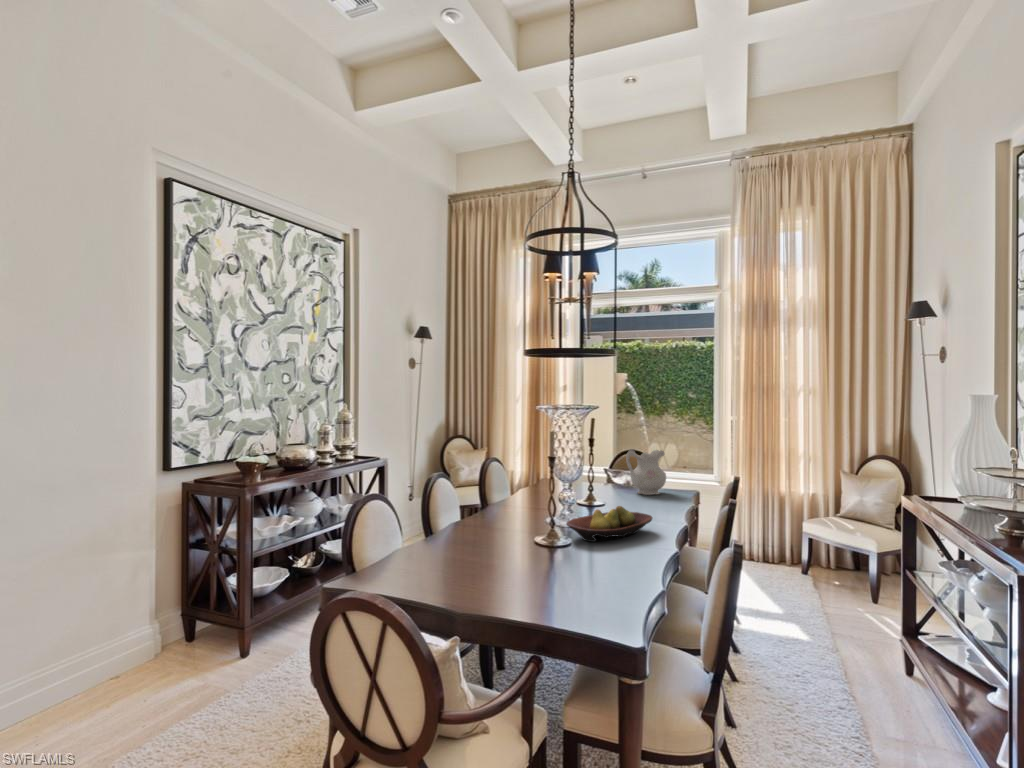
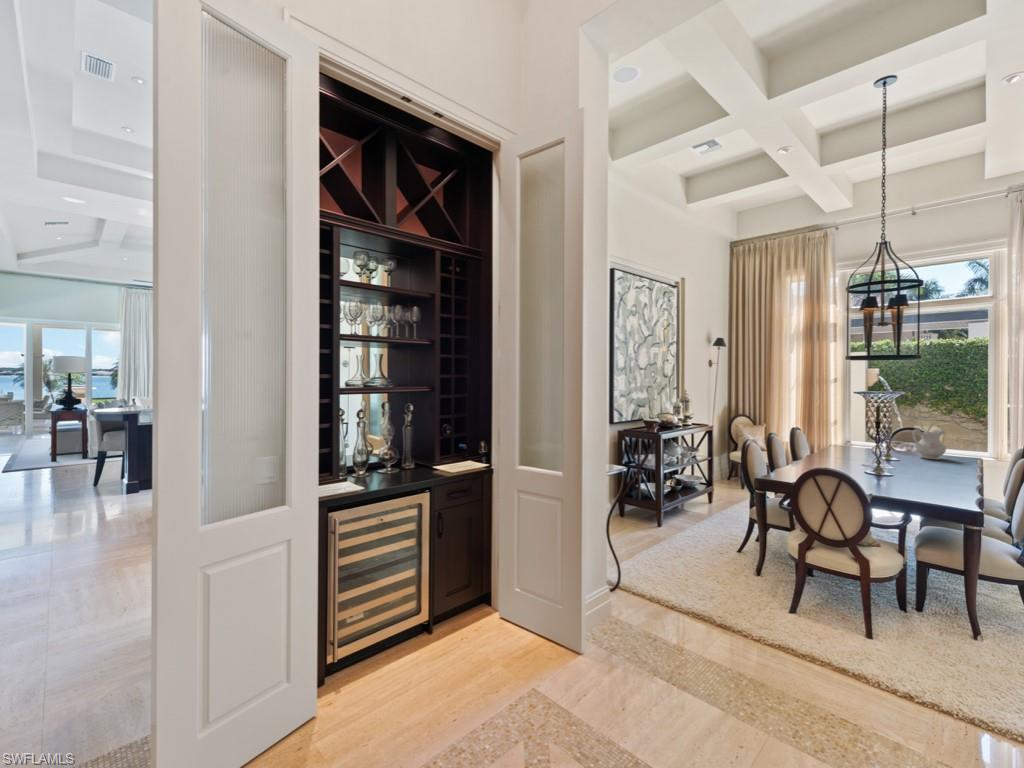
fruit bowl: present [566,506,652,542] -> none [897,461,957,479]

